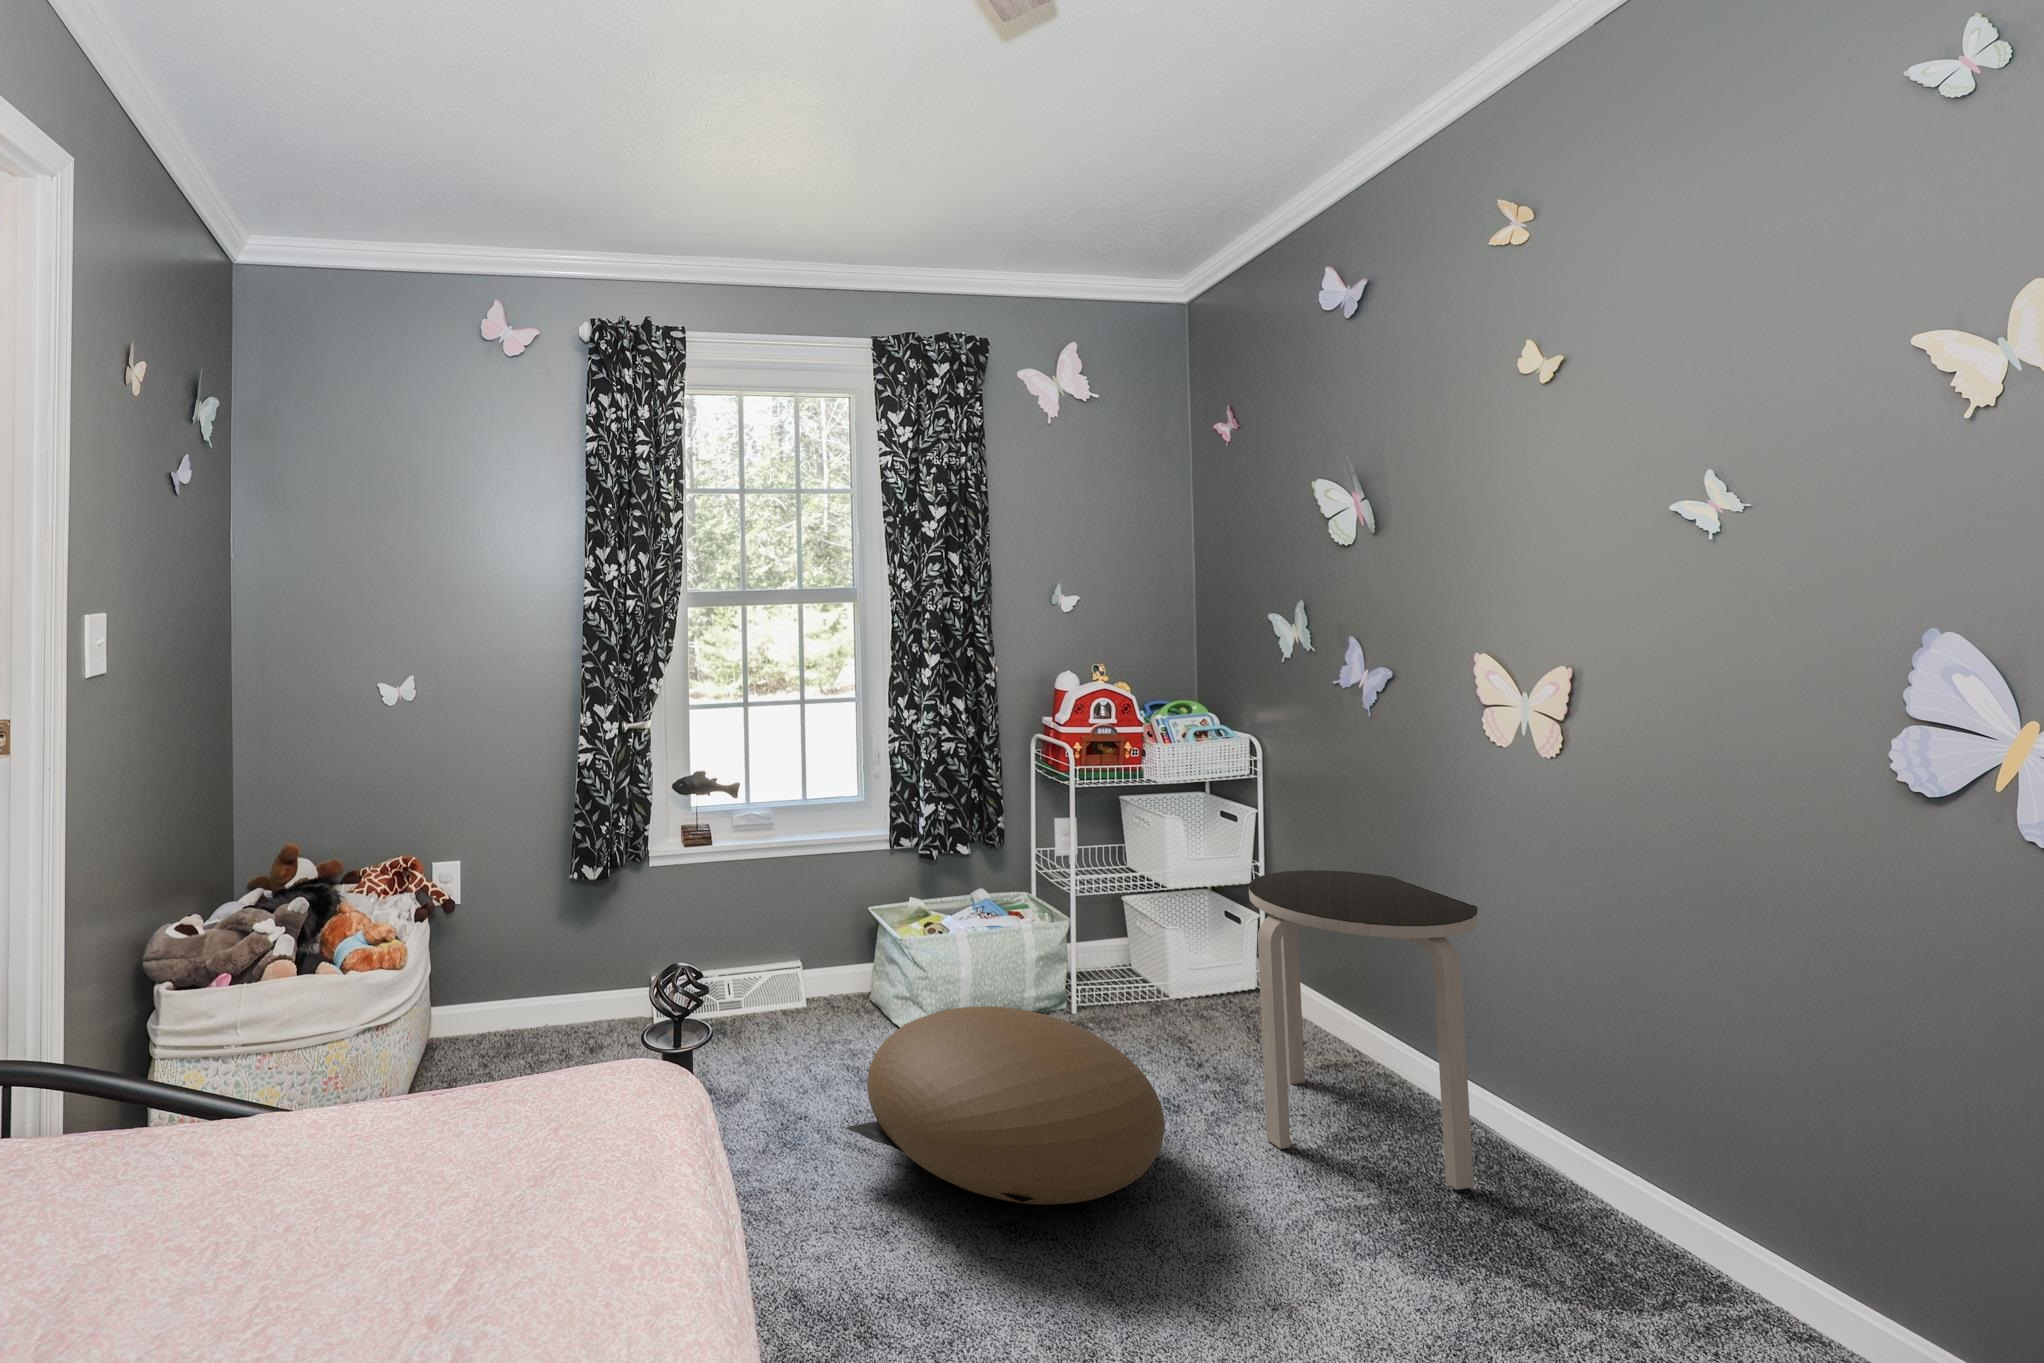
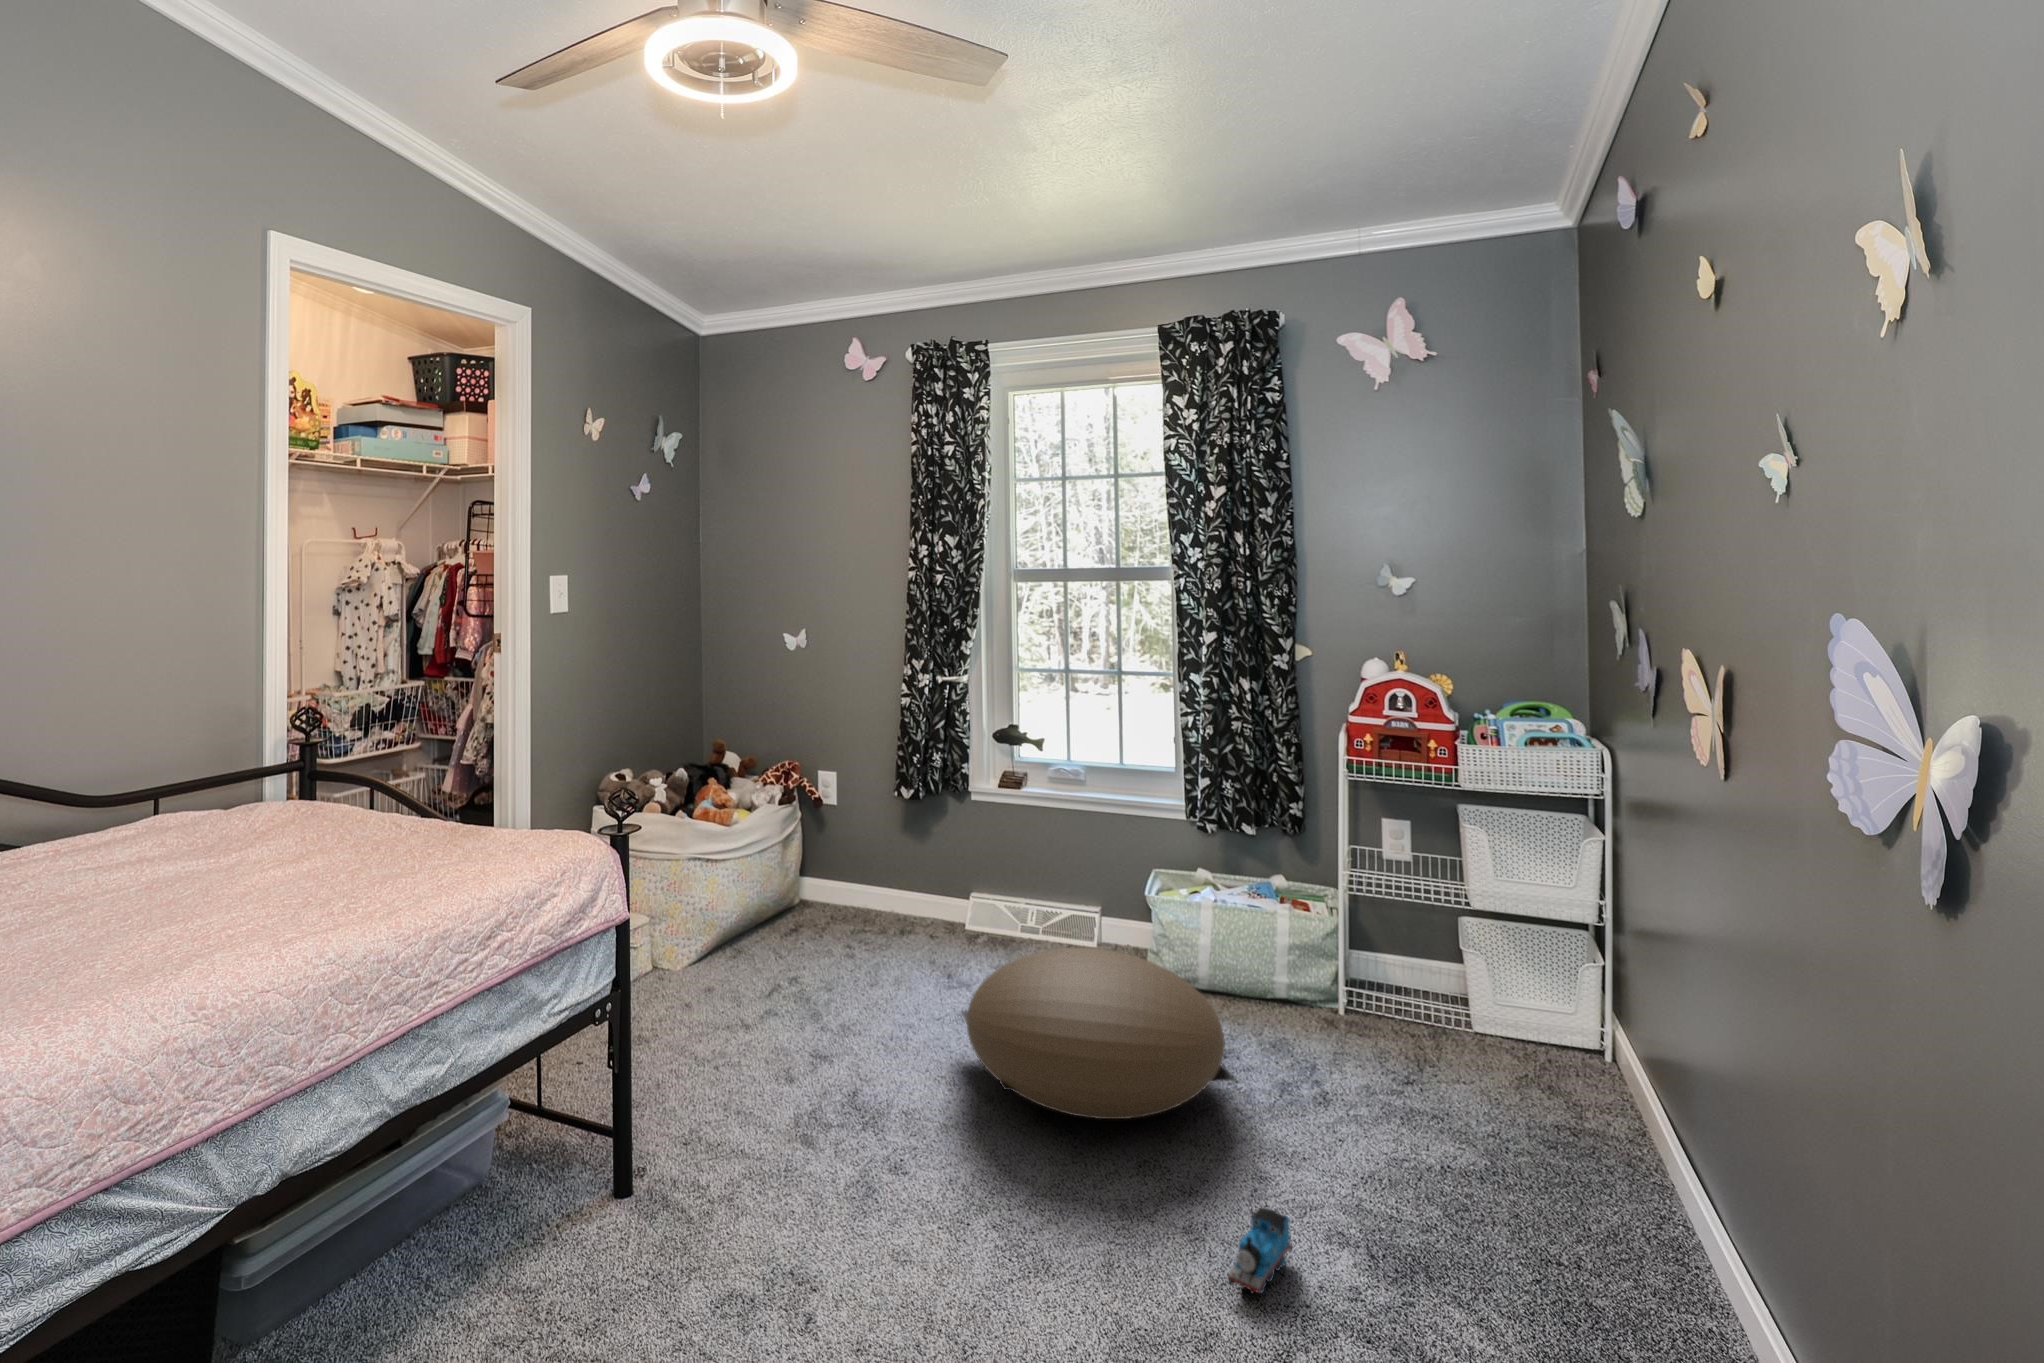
side table: present [1249,870,1478,1190] -> none [1365,890,1674,1277]
toy train: none [1328,1220,1403,1310] -> present [1228,1208,1292,1294]

